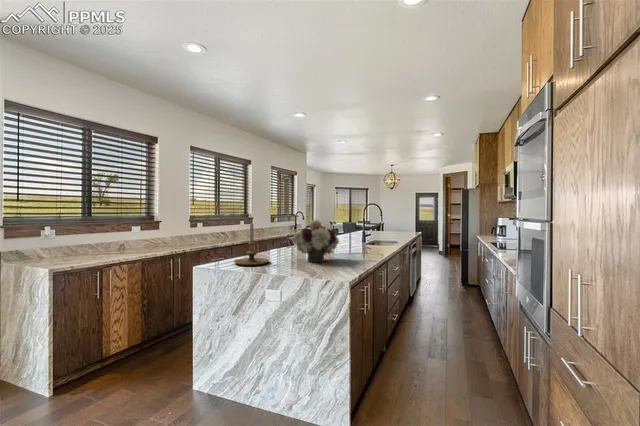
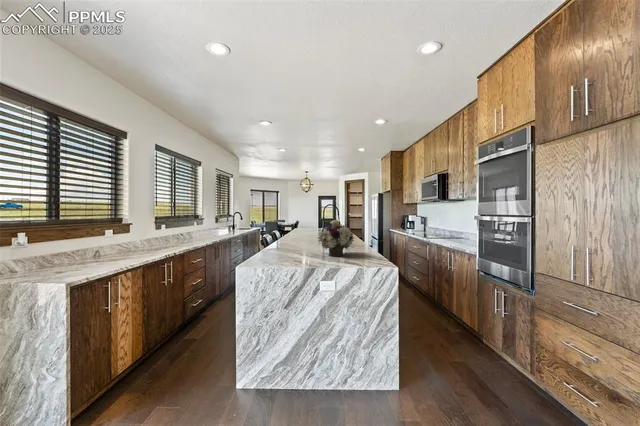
candle holder: present [234,224,269,265] -> none [271,224,304,262]

